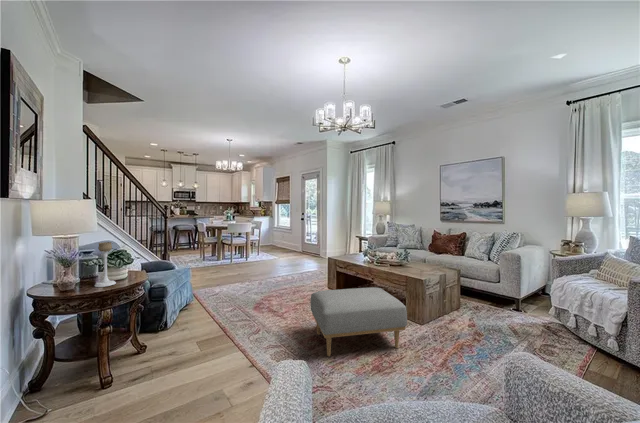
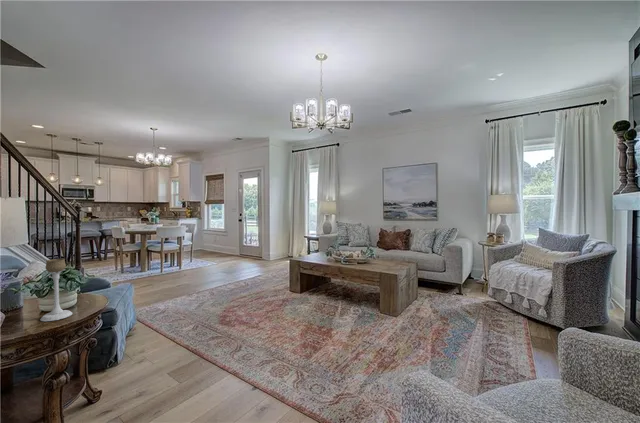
ottoman: present [311,287,407,356] -> none [298,286,397,362]

